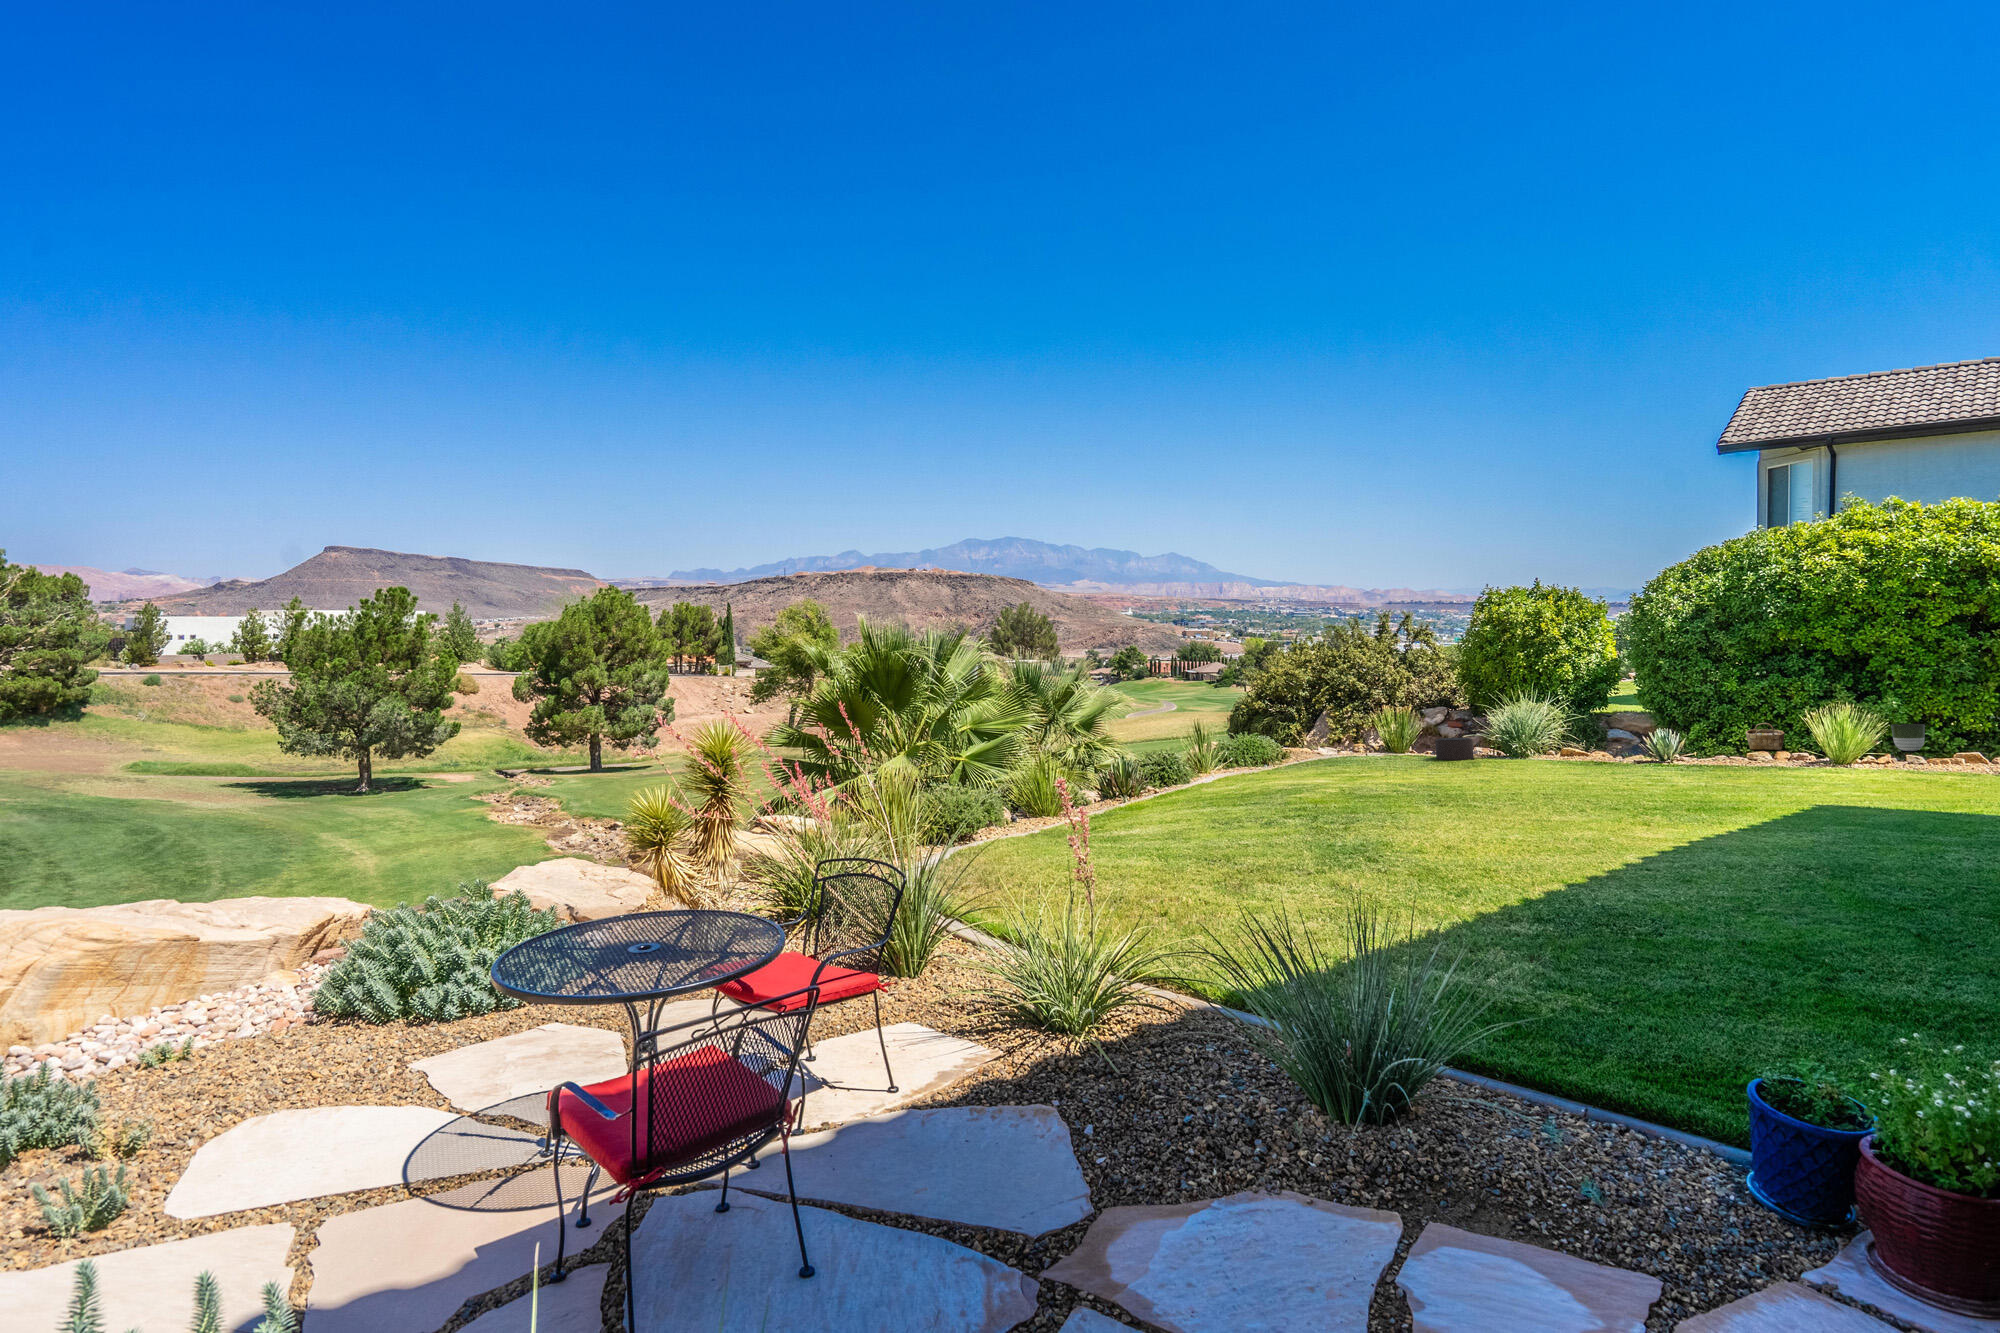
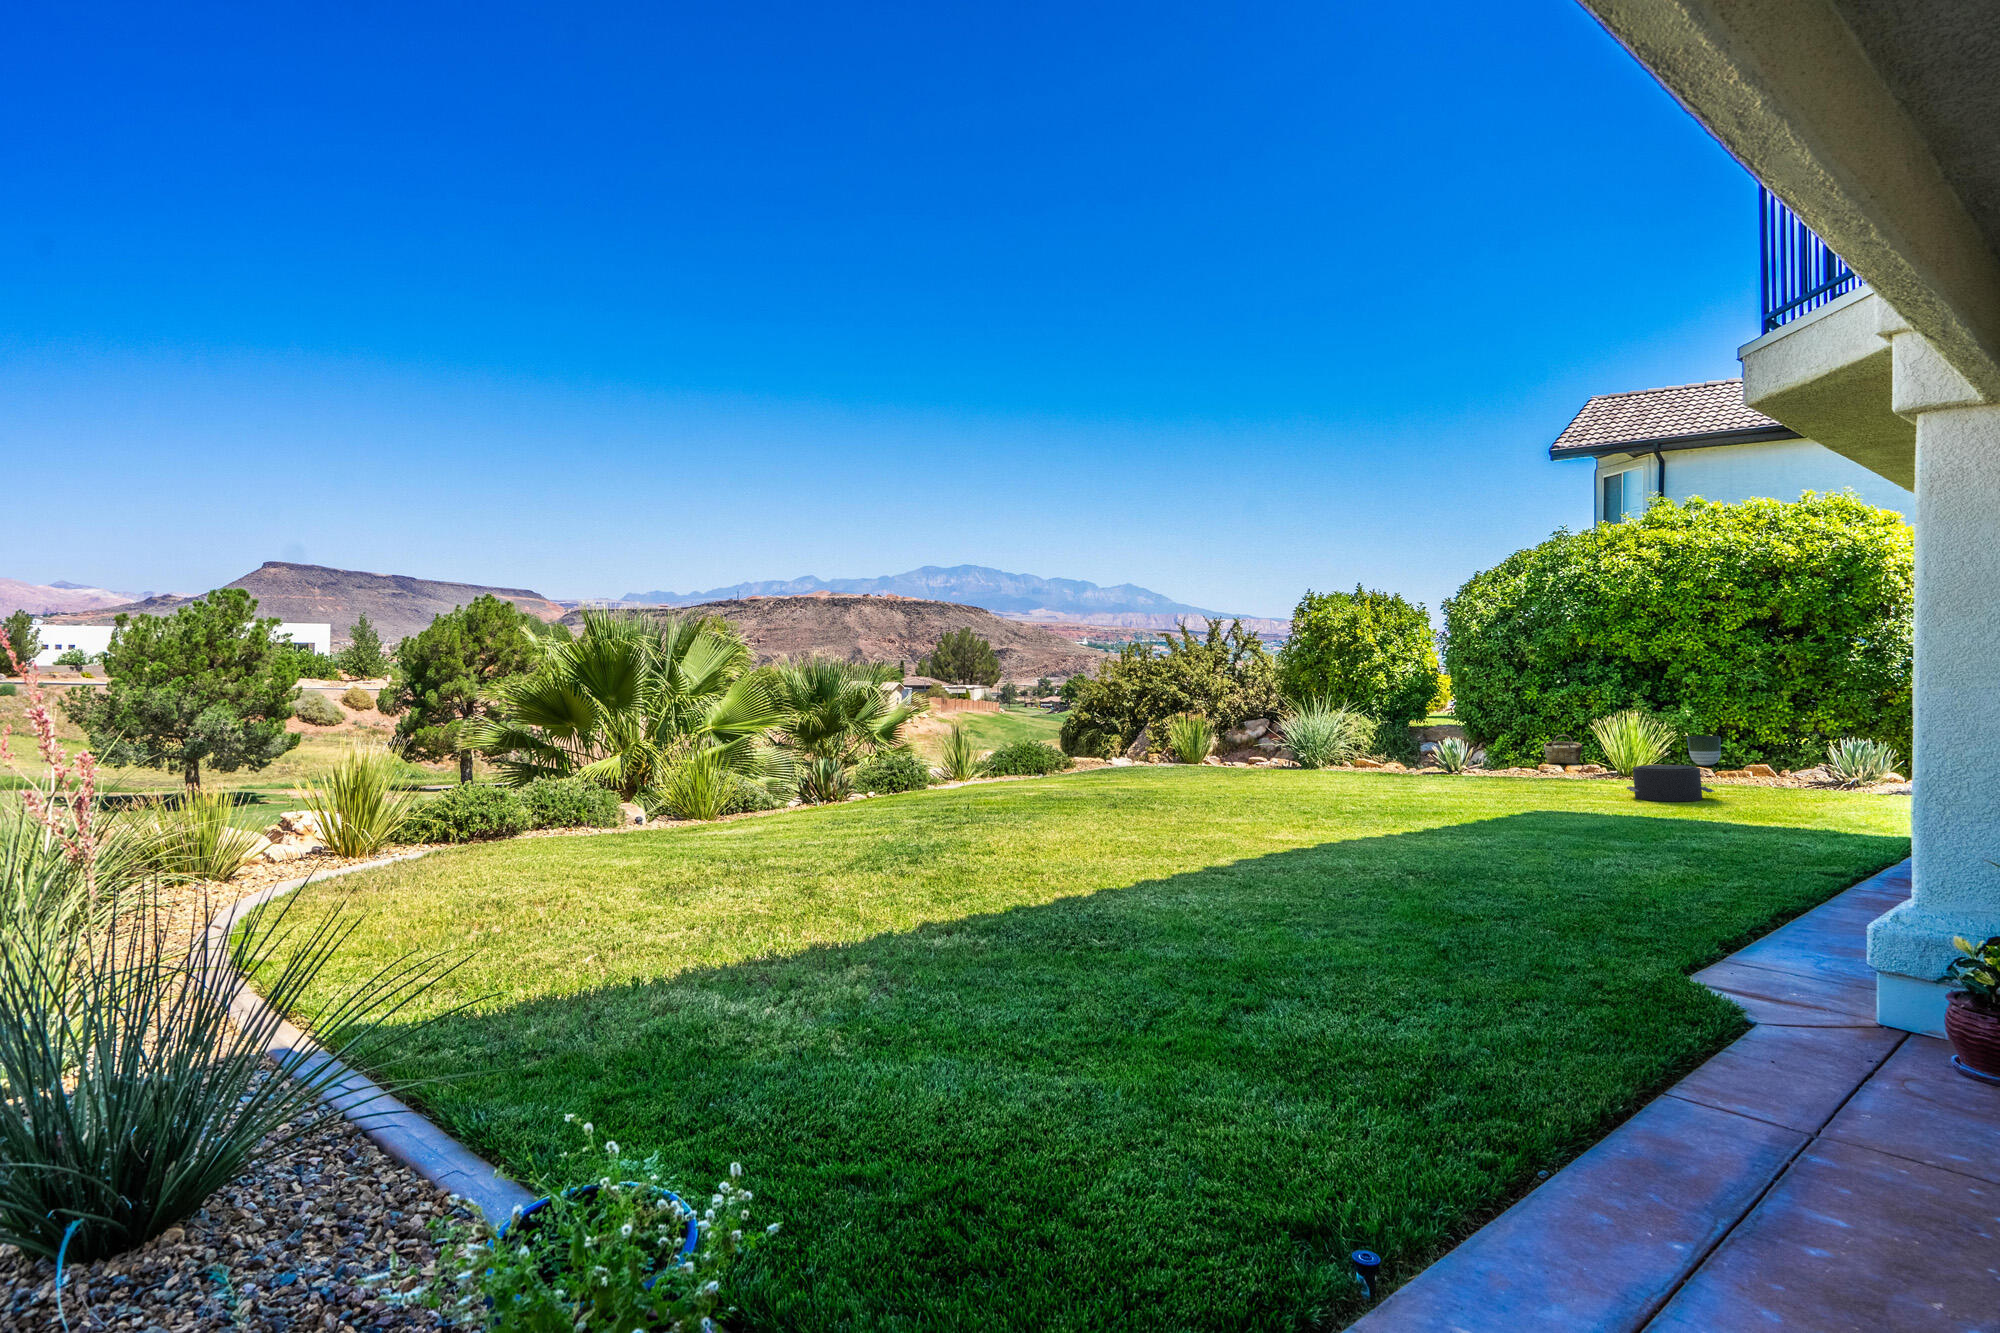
pouf: present [1431,738,1478,760] -> present [1627,765,1715,802]

